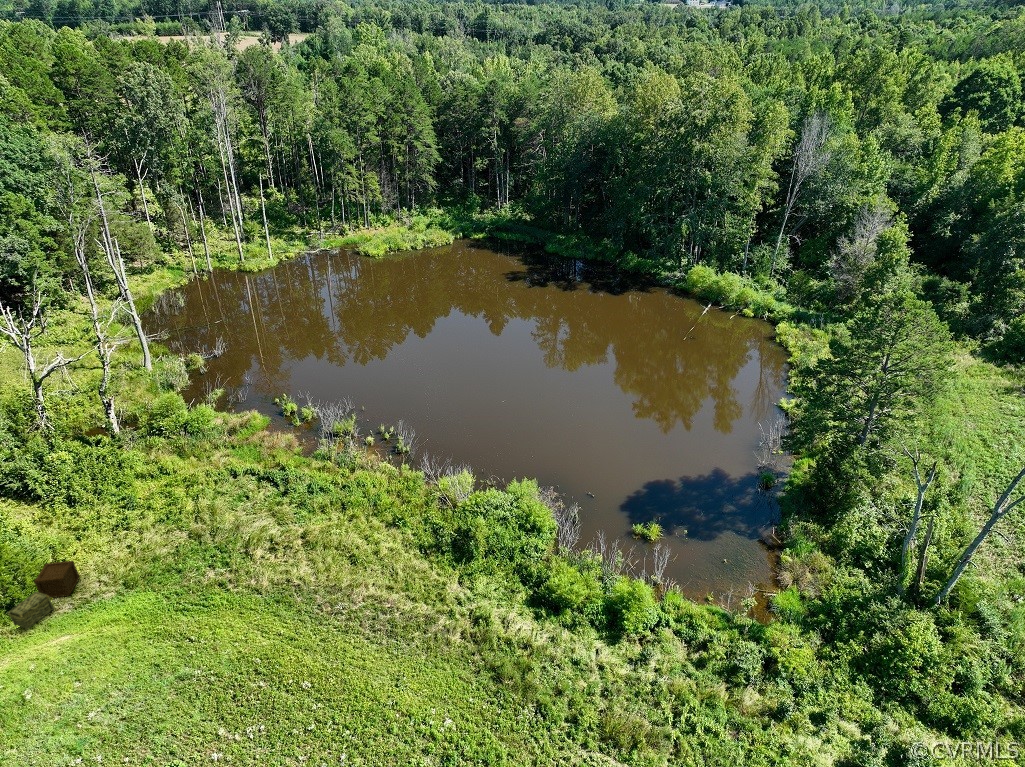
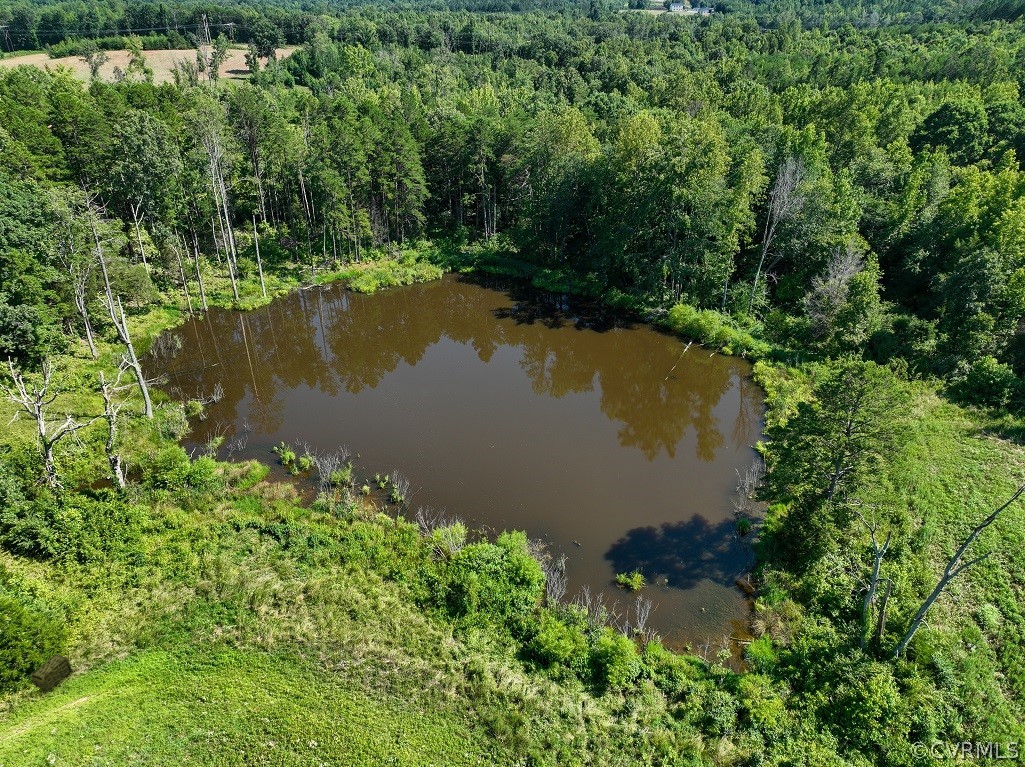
wooden crate: present [34,561,80,598] -> none [53,622,95,660]

